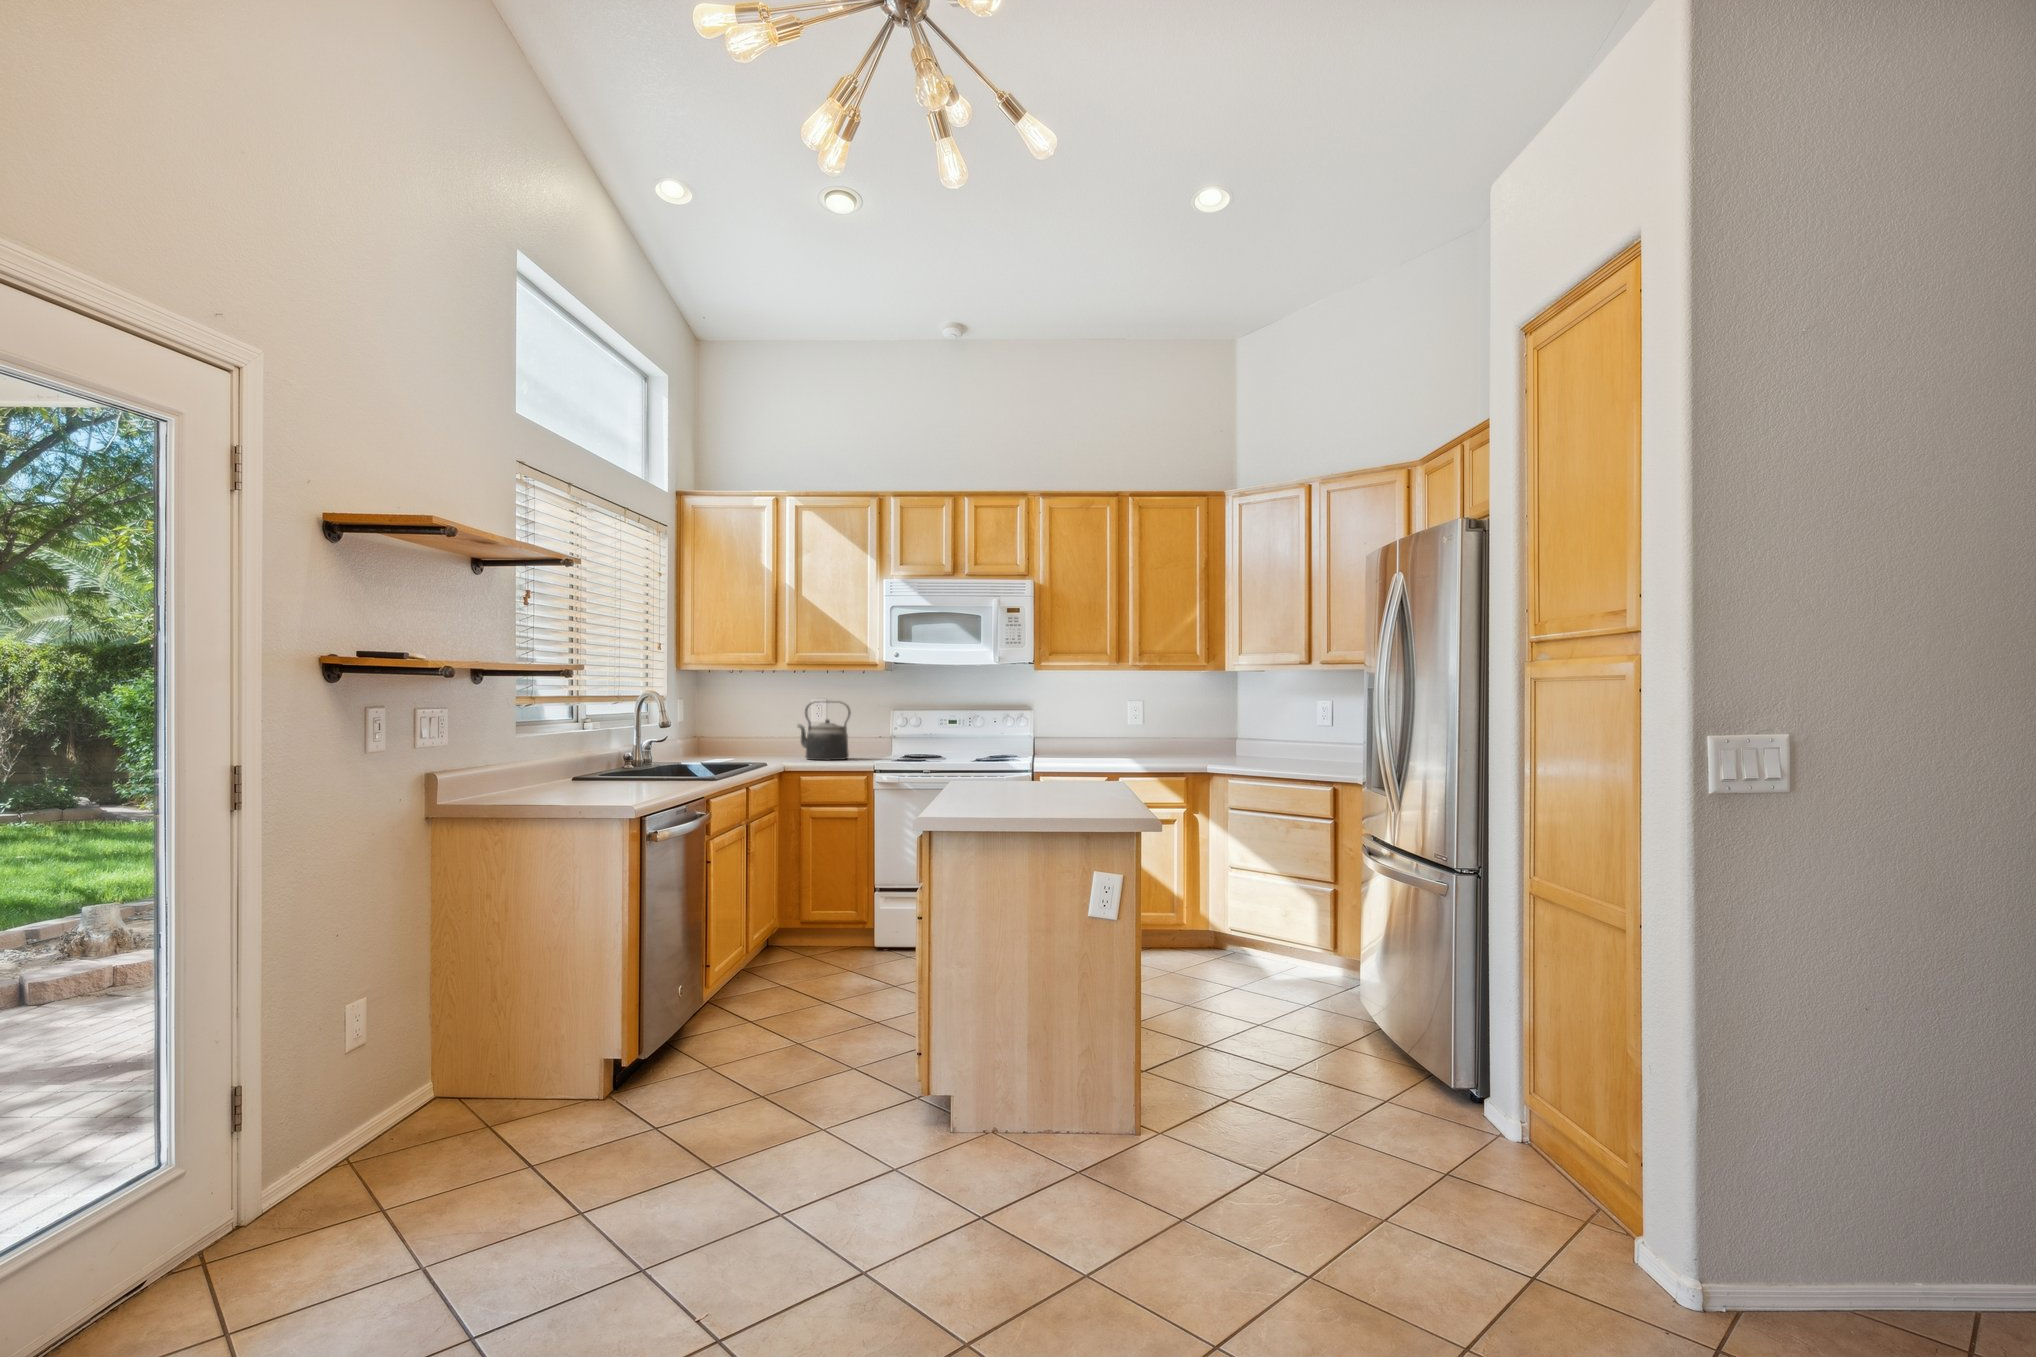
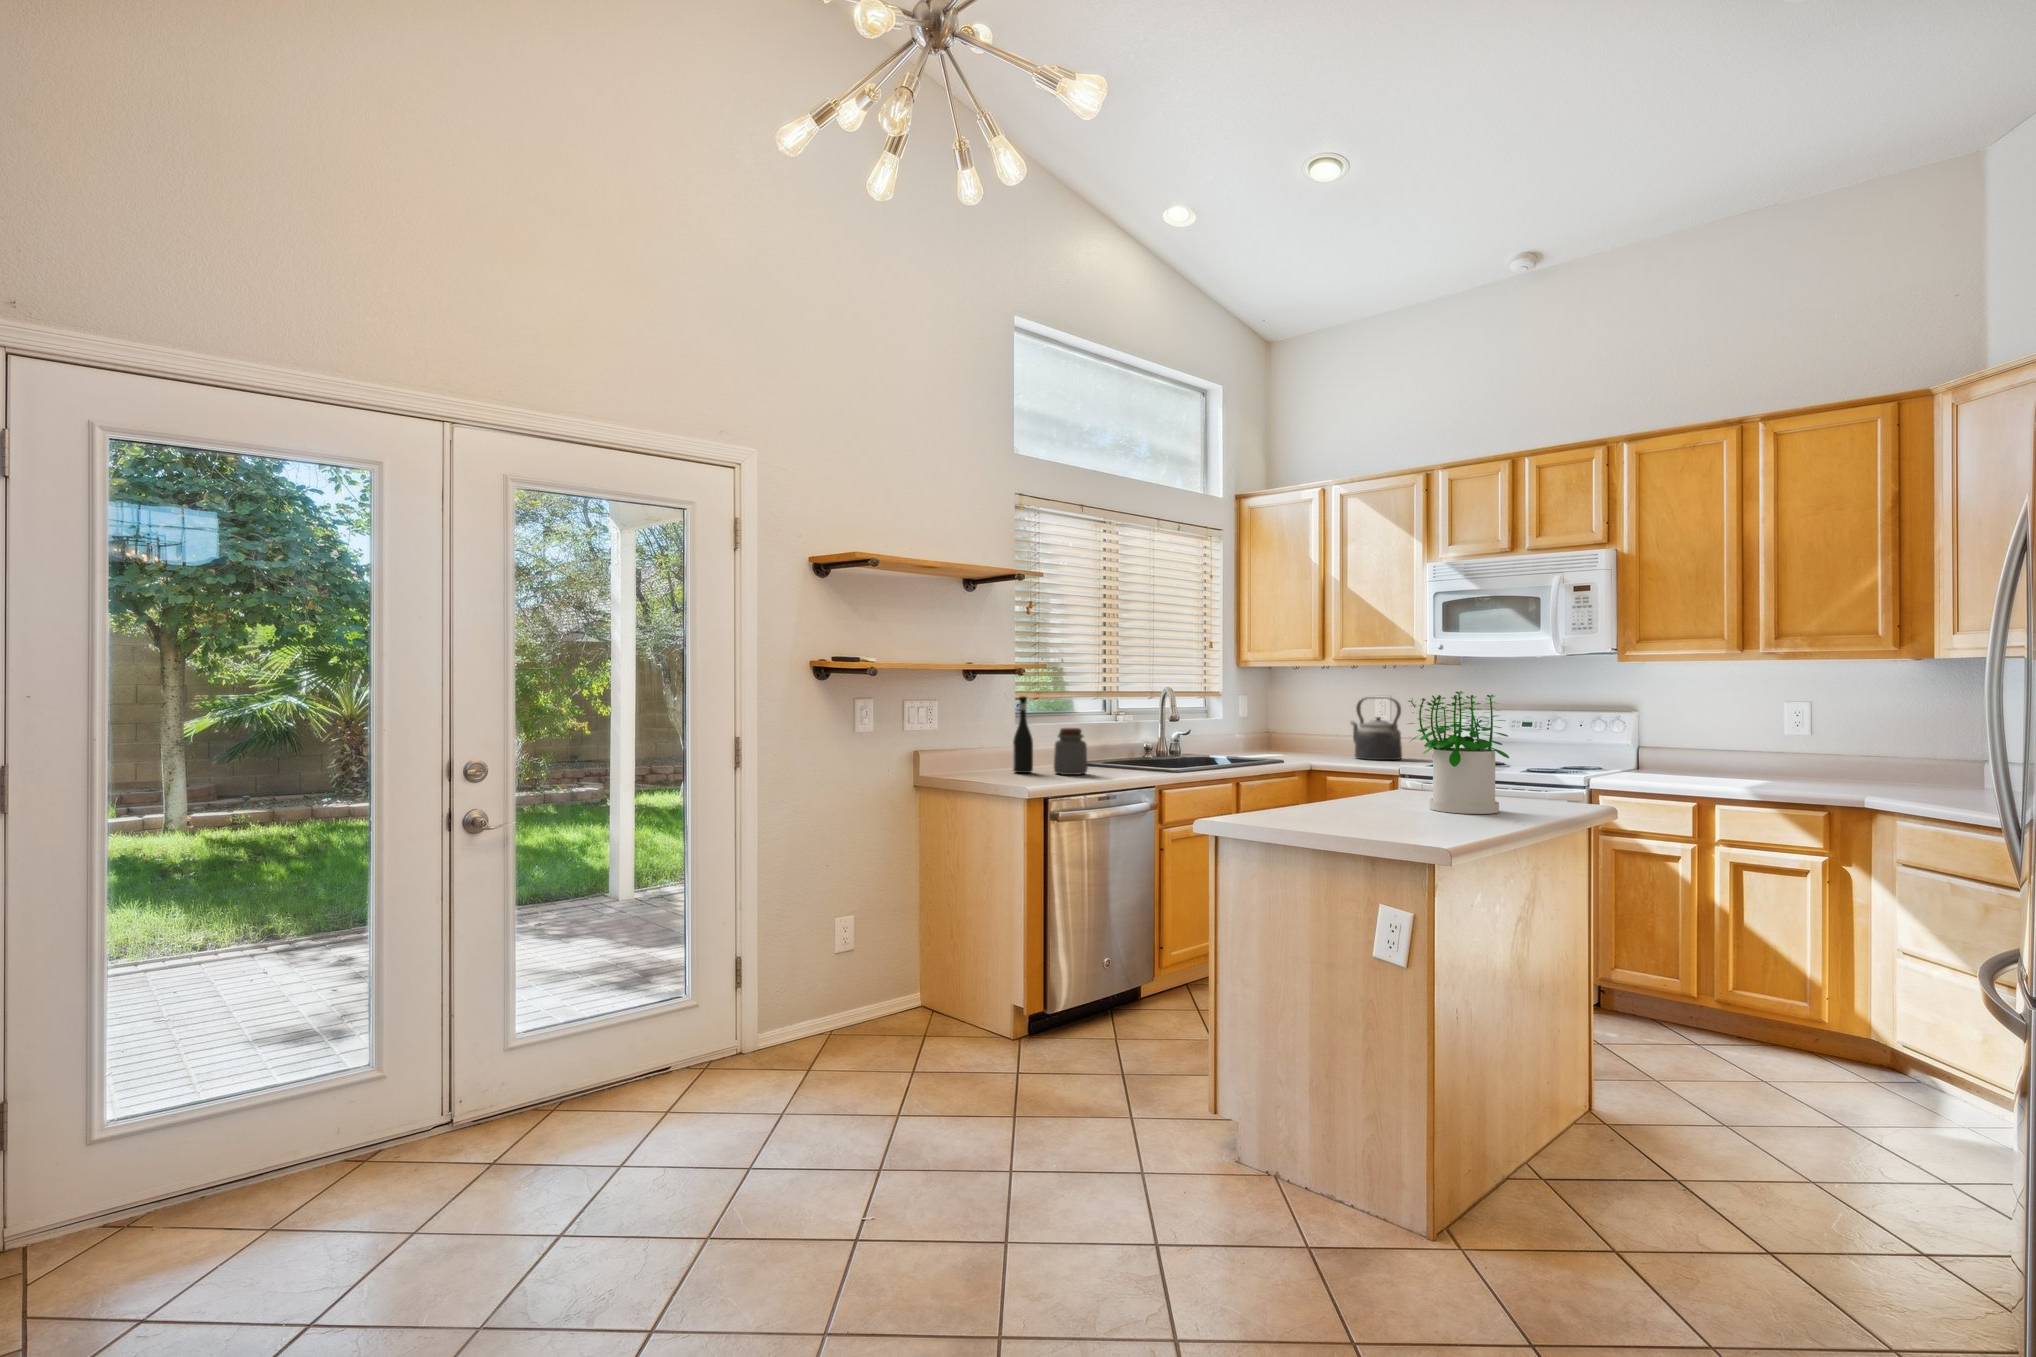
potted plant: none [1007,689,1090,793] -> present [1408,691,1509,814]
wine bottle: none [533,697,561,792] -> present [1013,696,1033,773]
jar: none [587,734,631,790] -> present [1054,728,1088,775]

